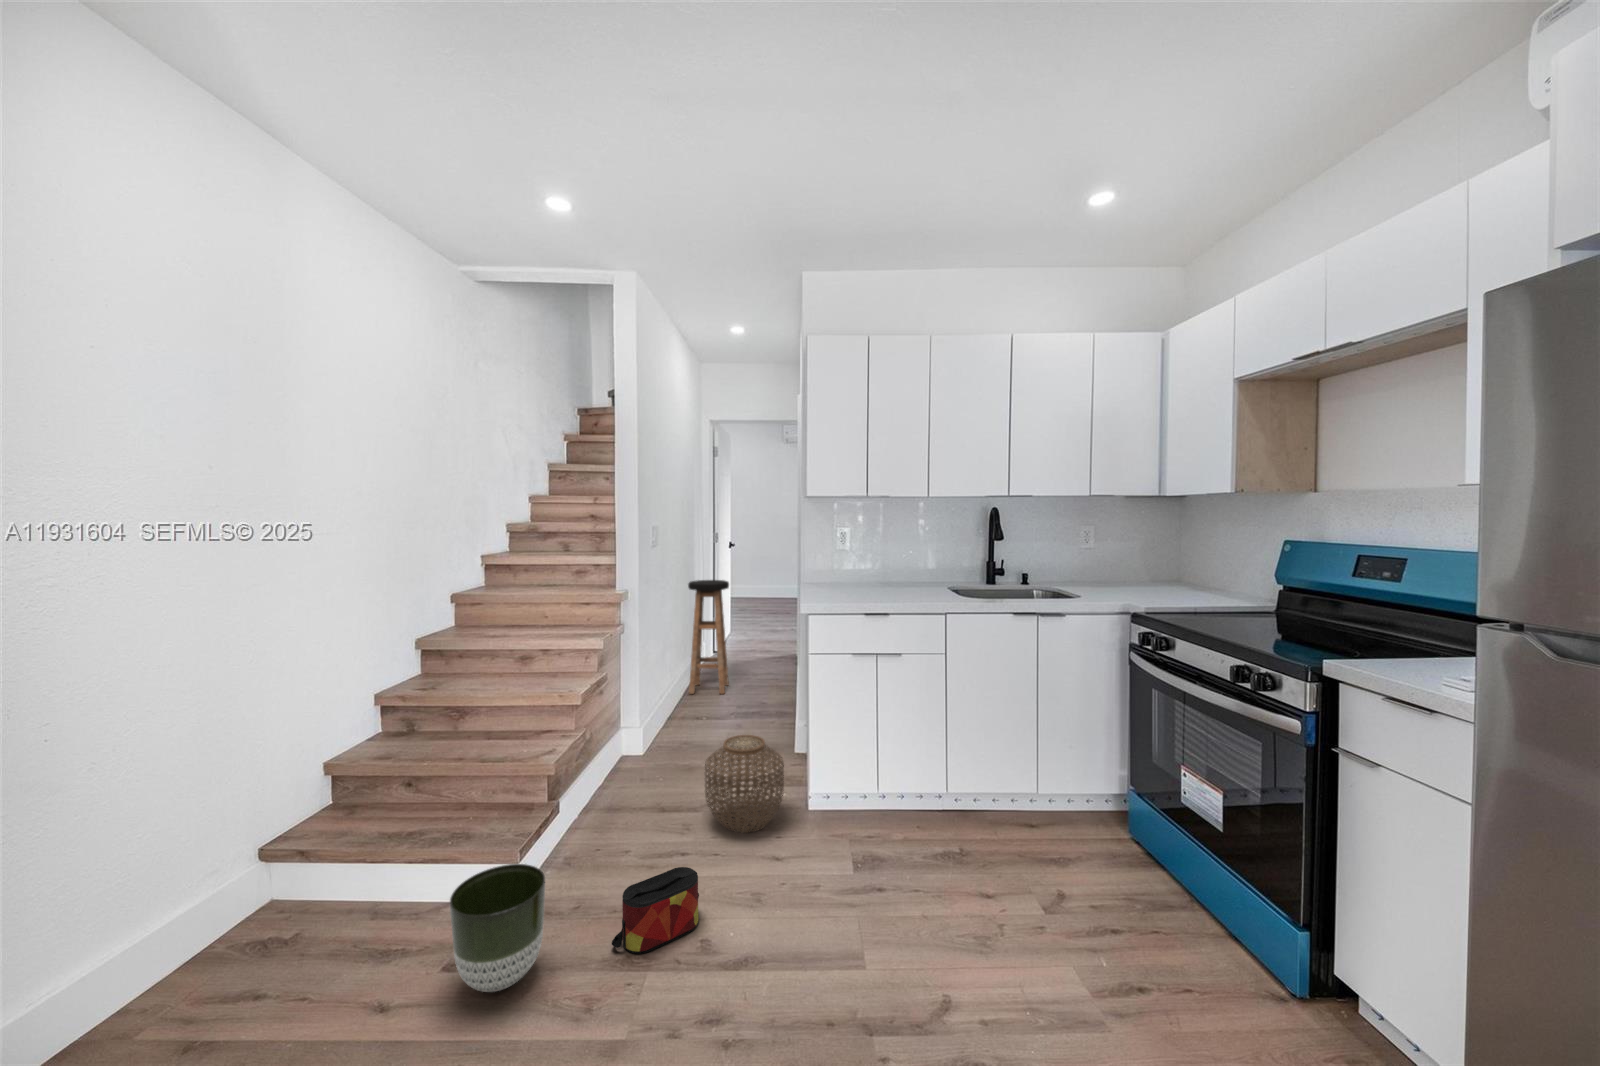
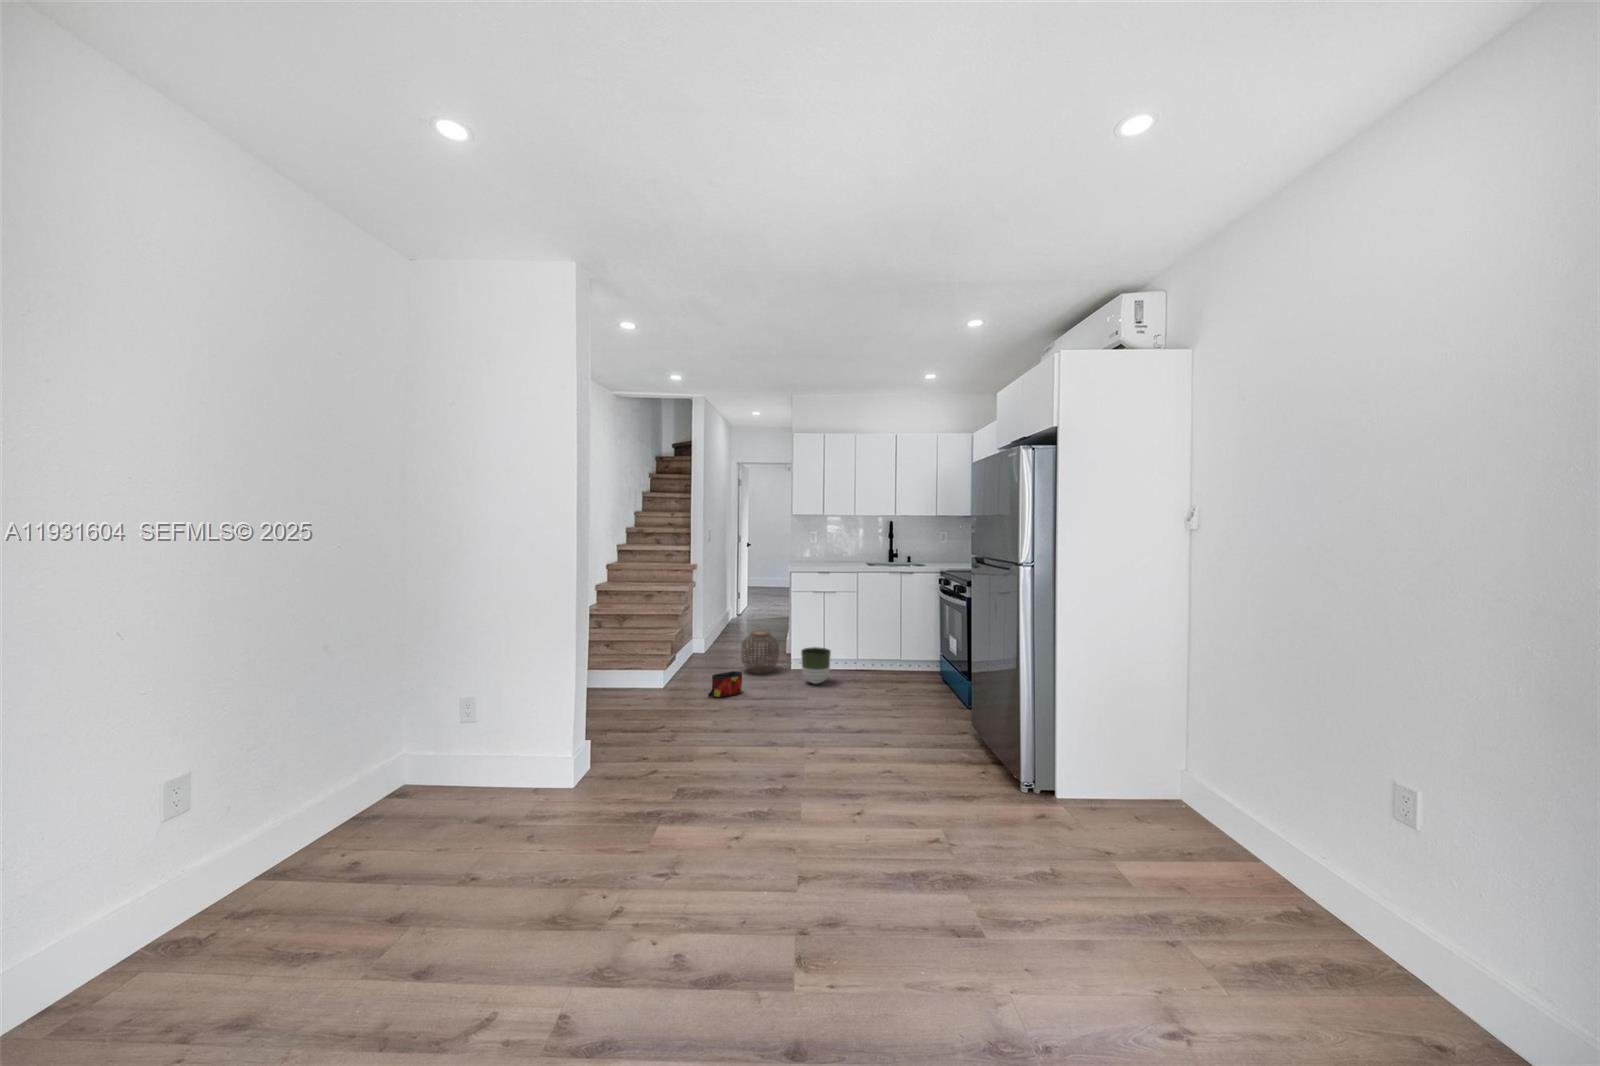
bar stool: present [688,580,729,694] -> none [724,564,749,632]
planter: present [450,864,545,992] -> present [801,647,831,684]

